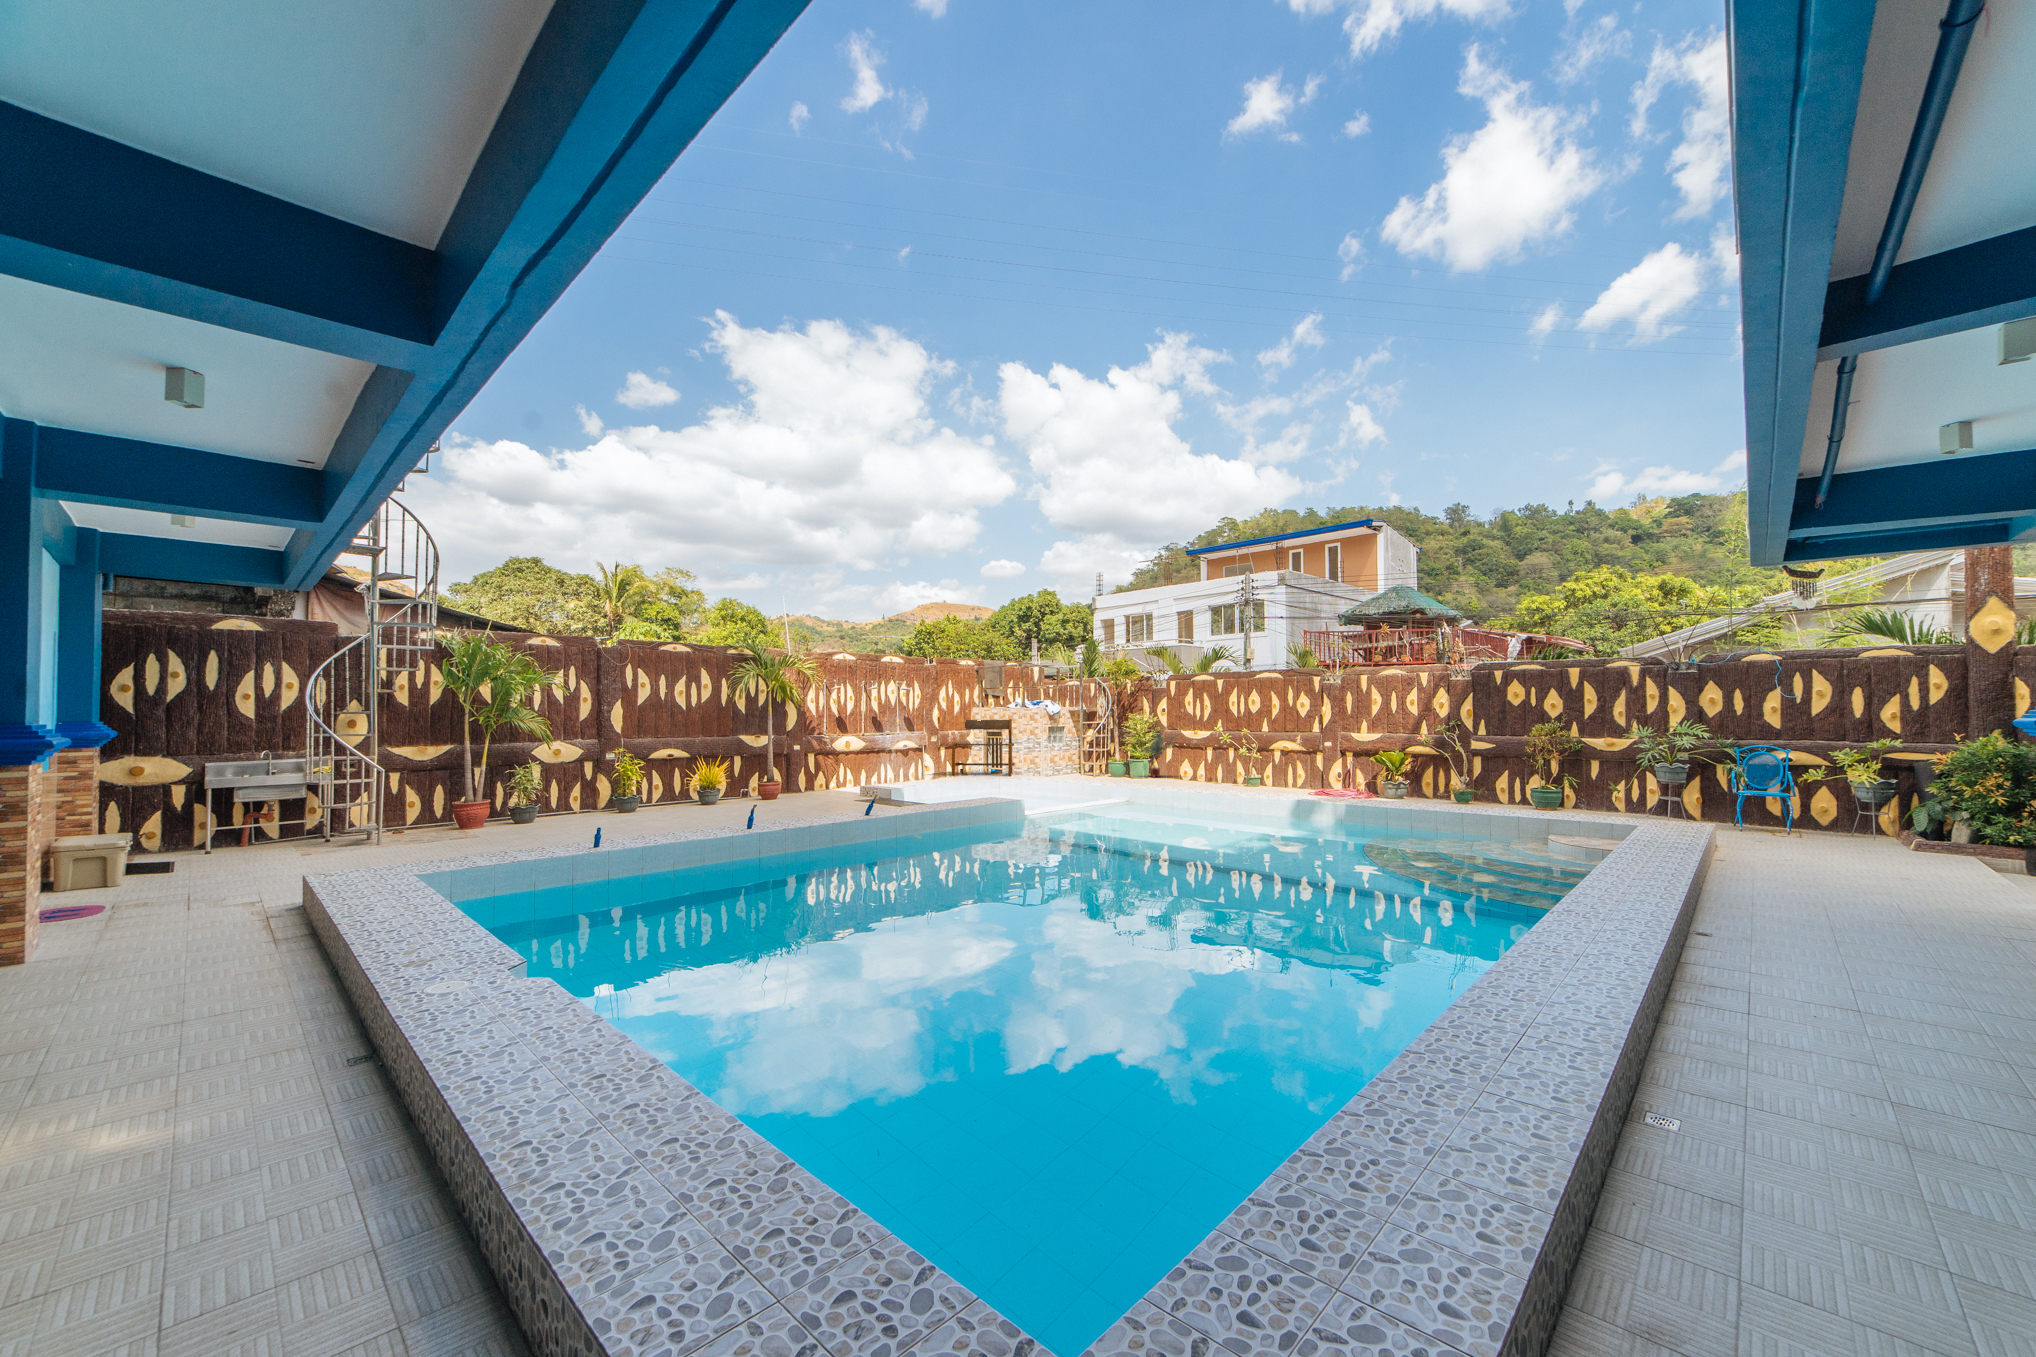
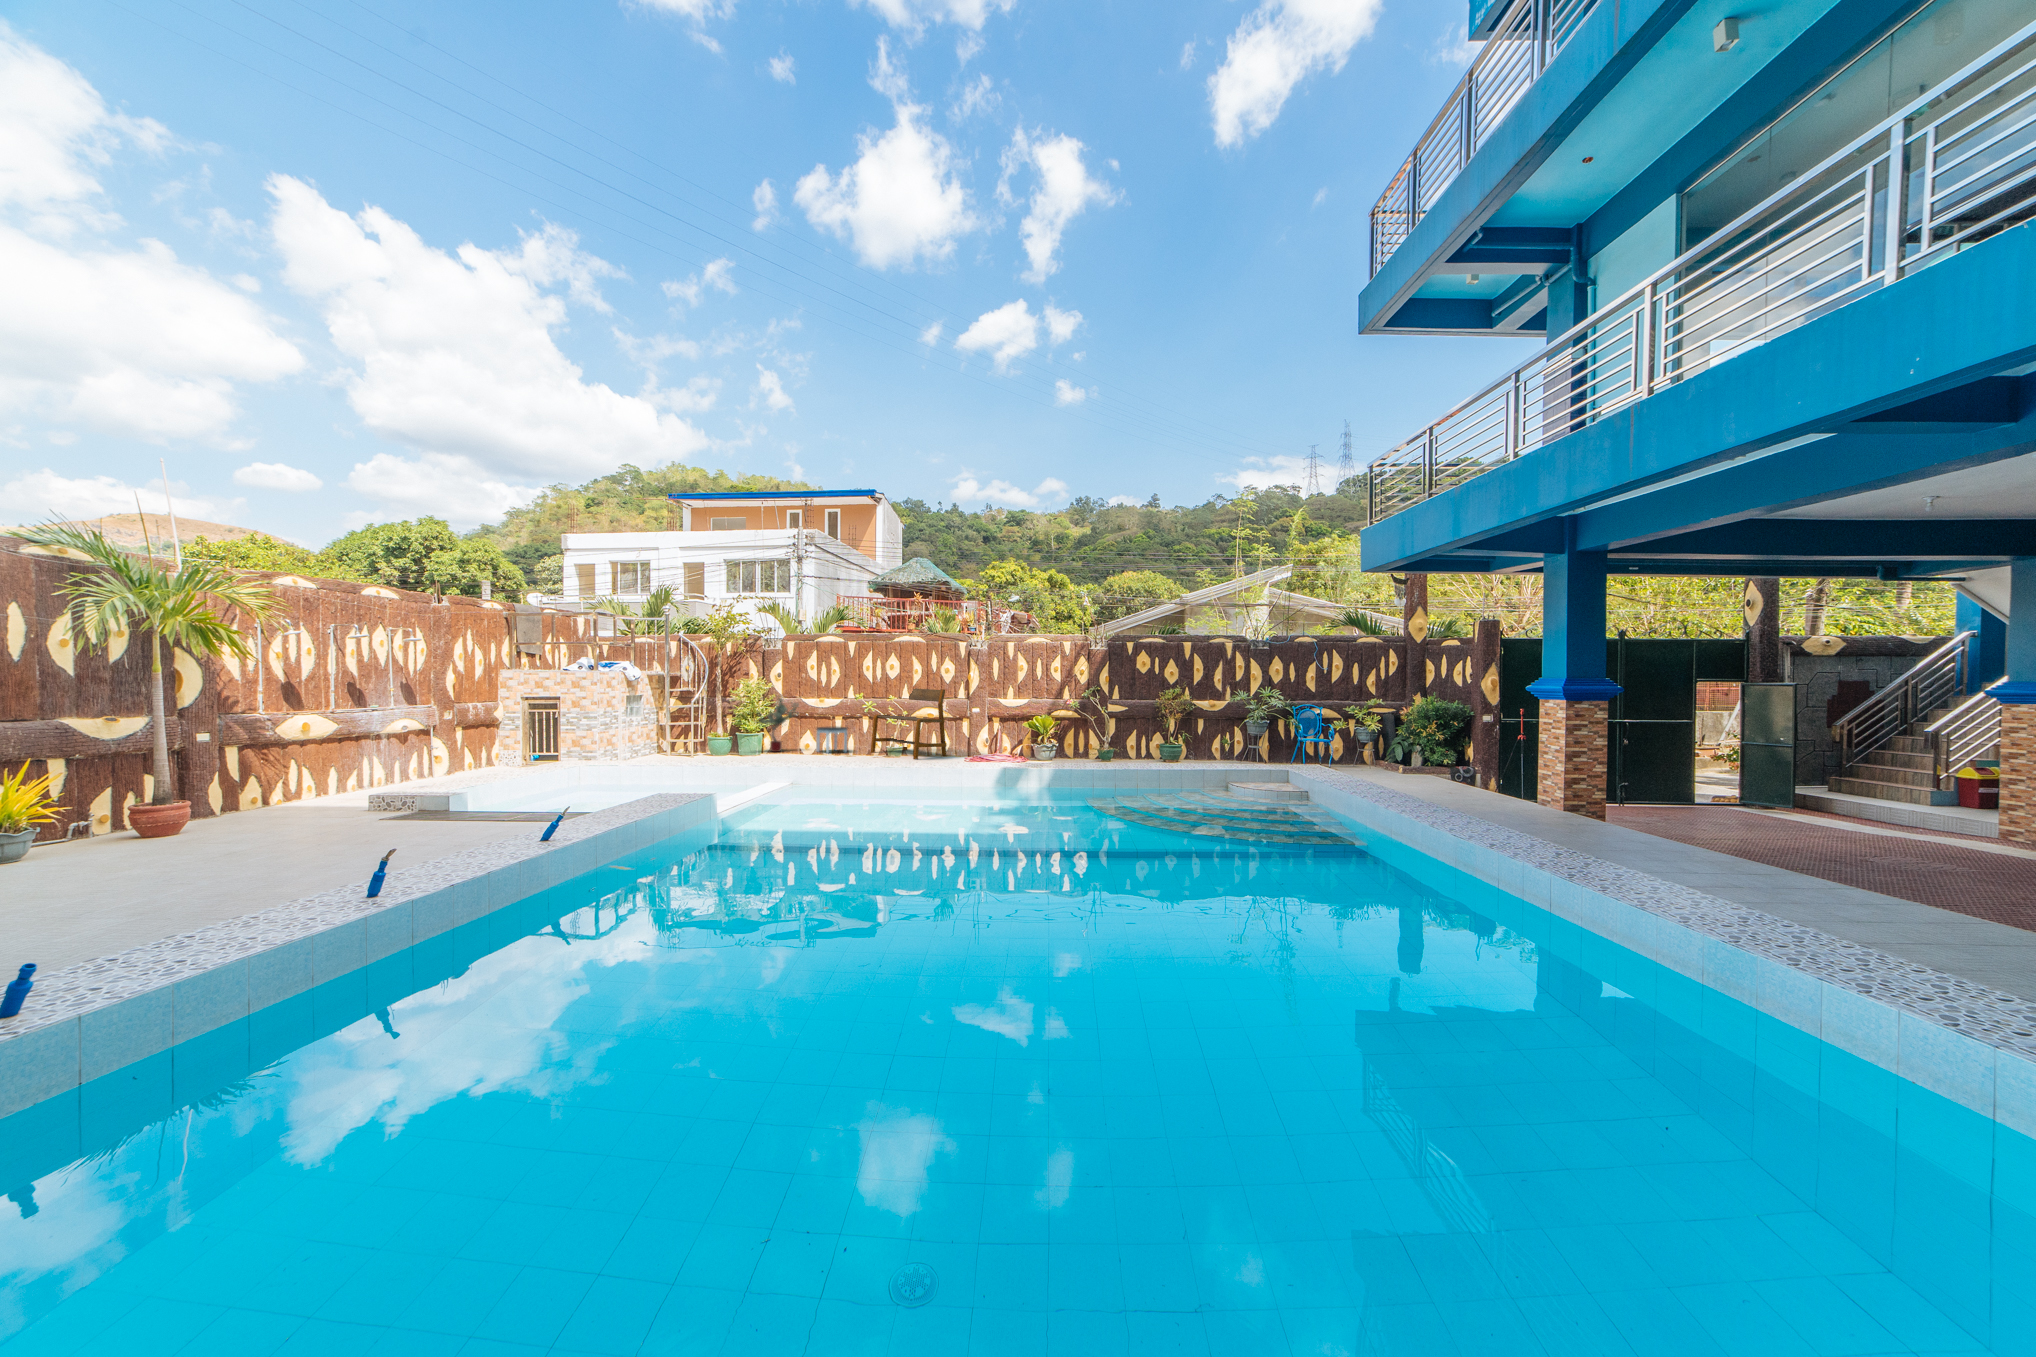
bench: present [952,719,1015,776] -> present [871,689,947,759]
round table: none [1185,757,1214,781] -> present [816,727,847,753]

